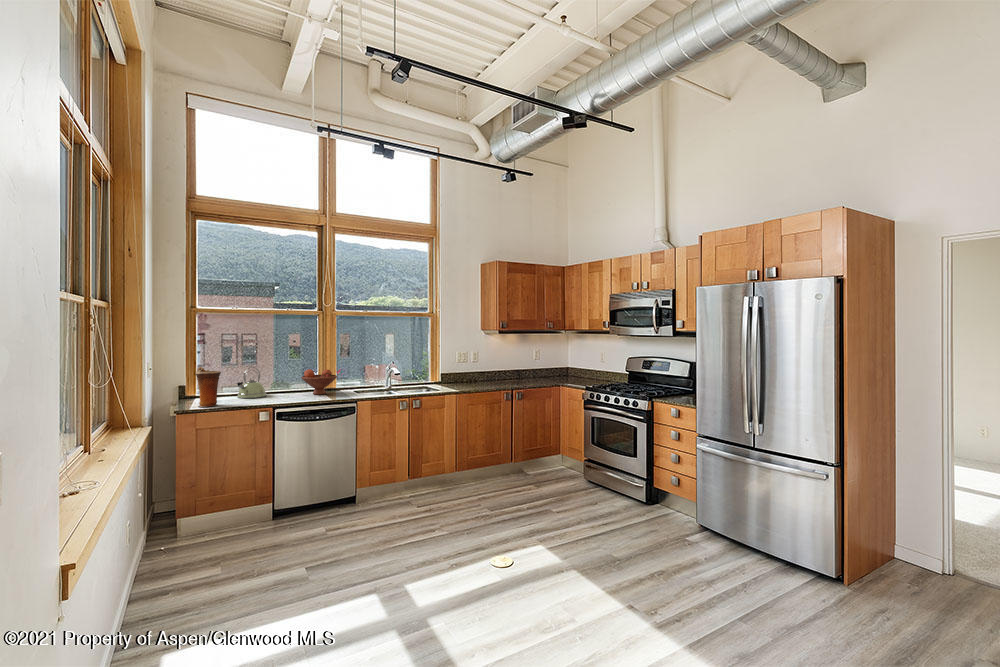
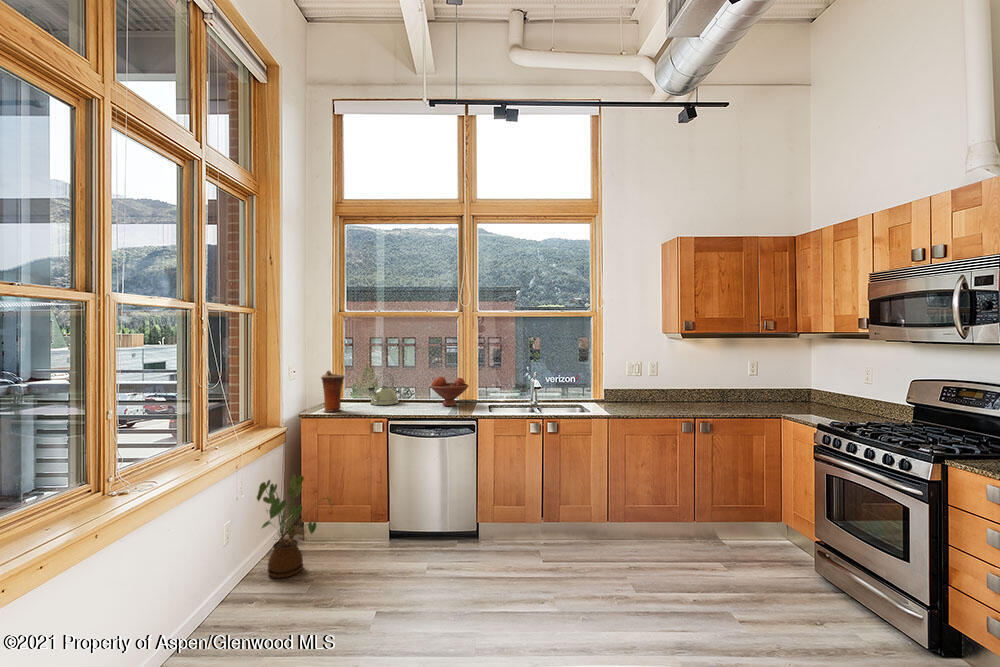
house plant: none [147,469,234,567] -> present [257,475,333,578]

